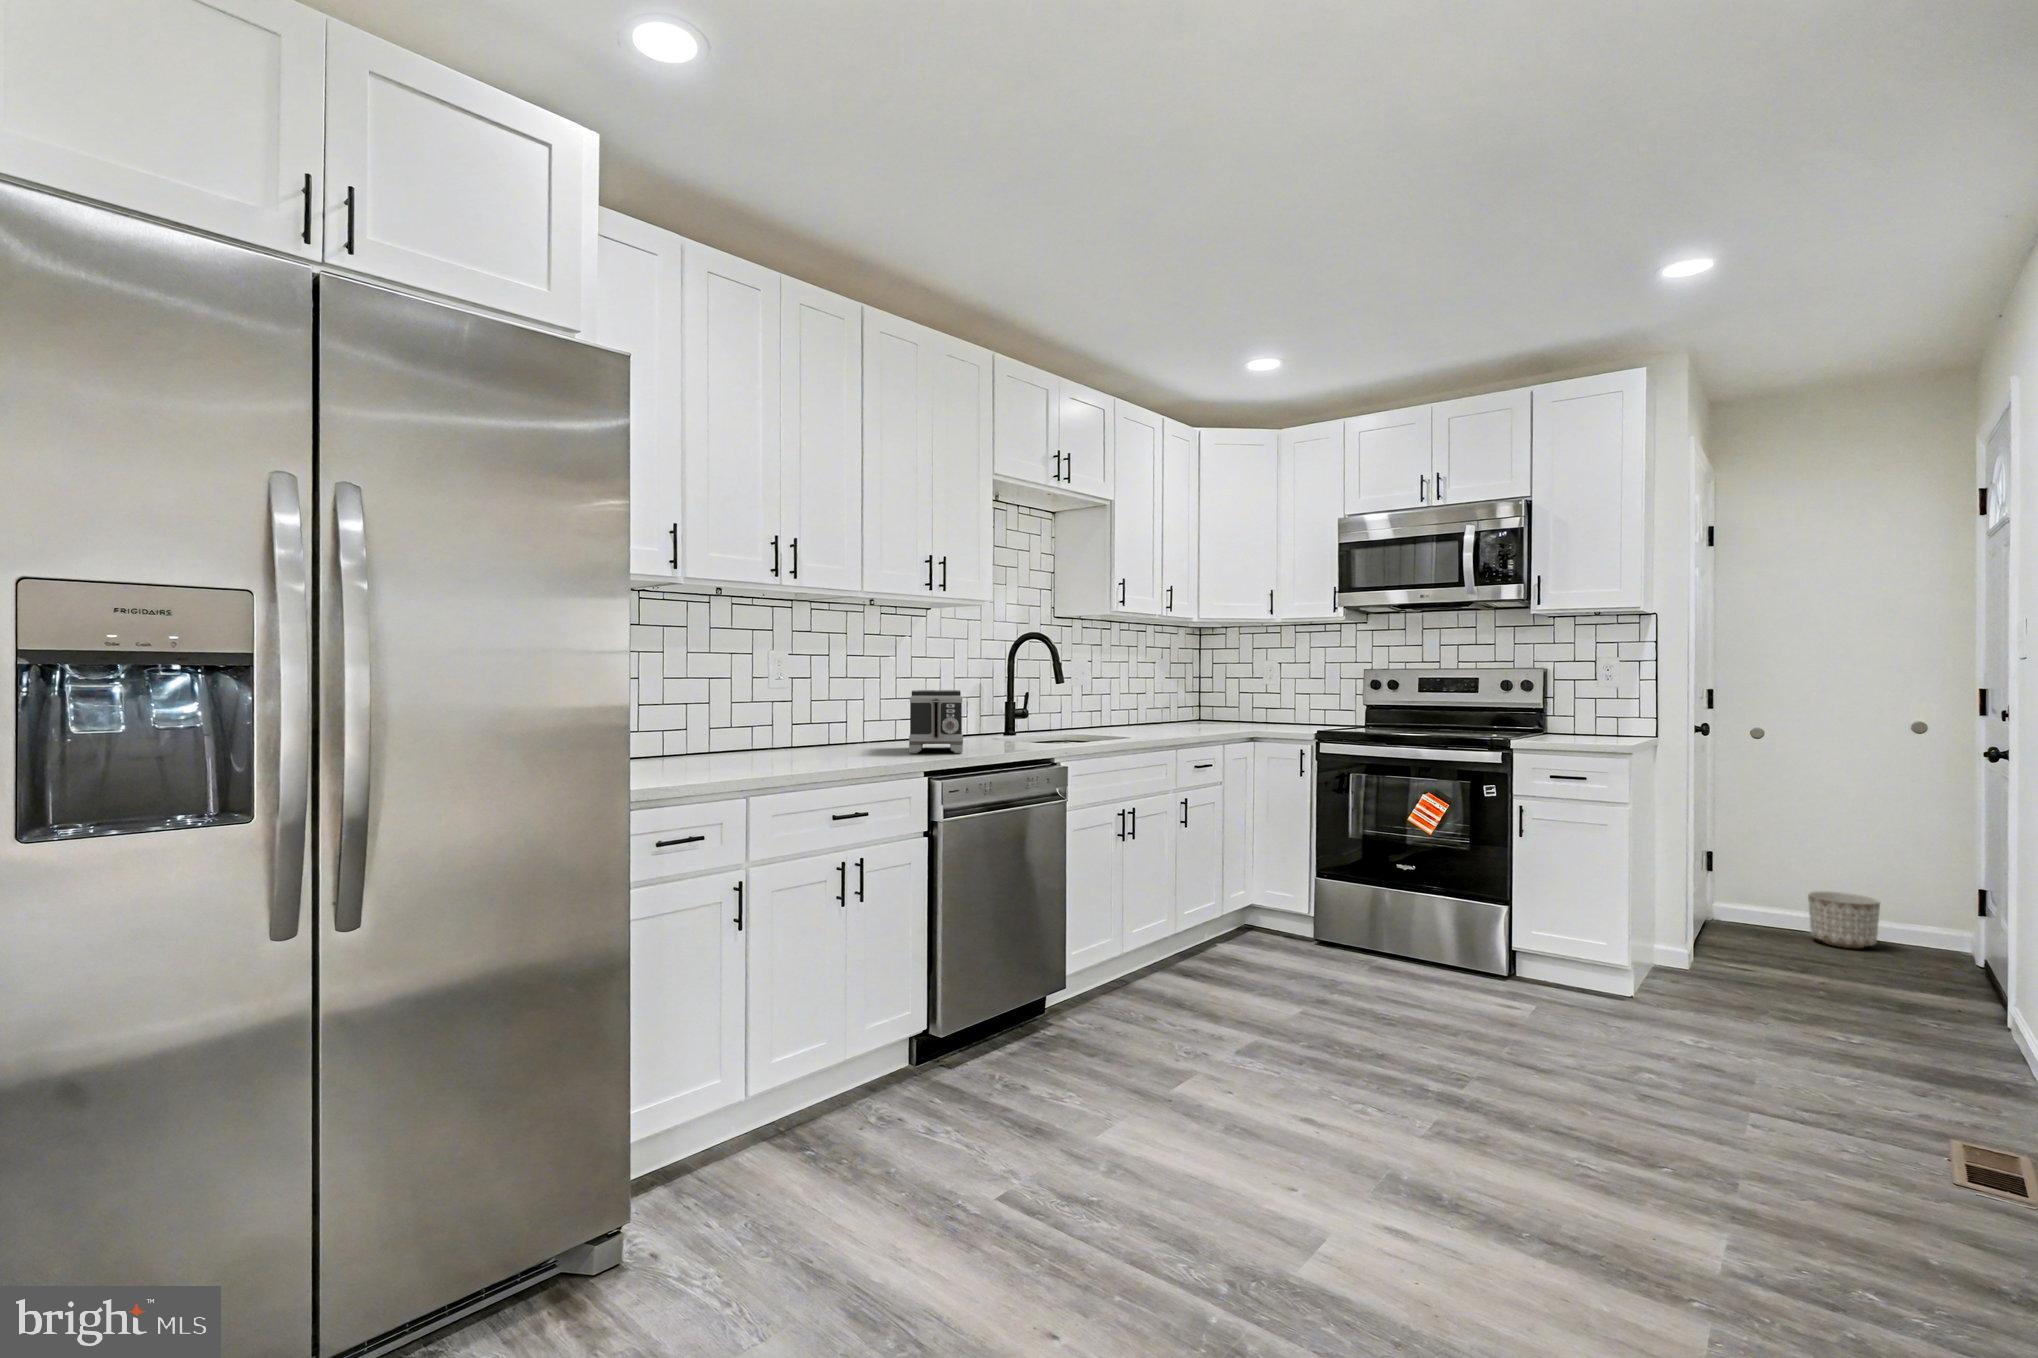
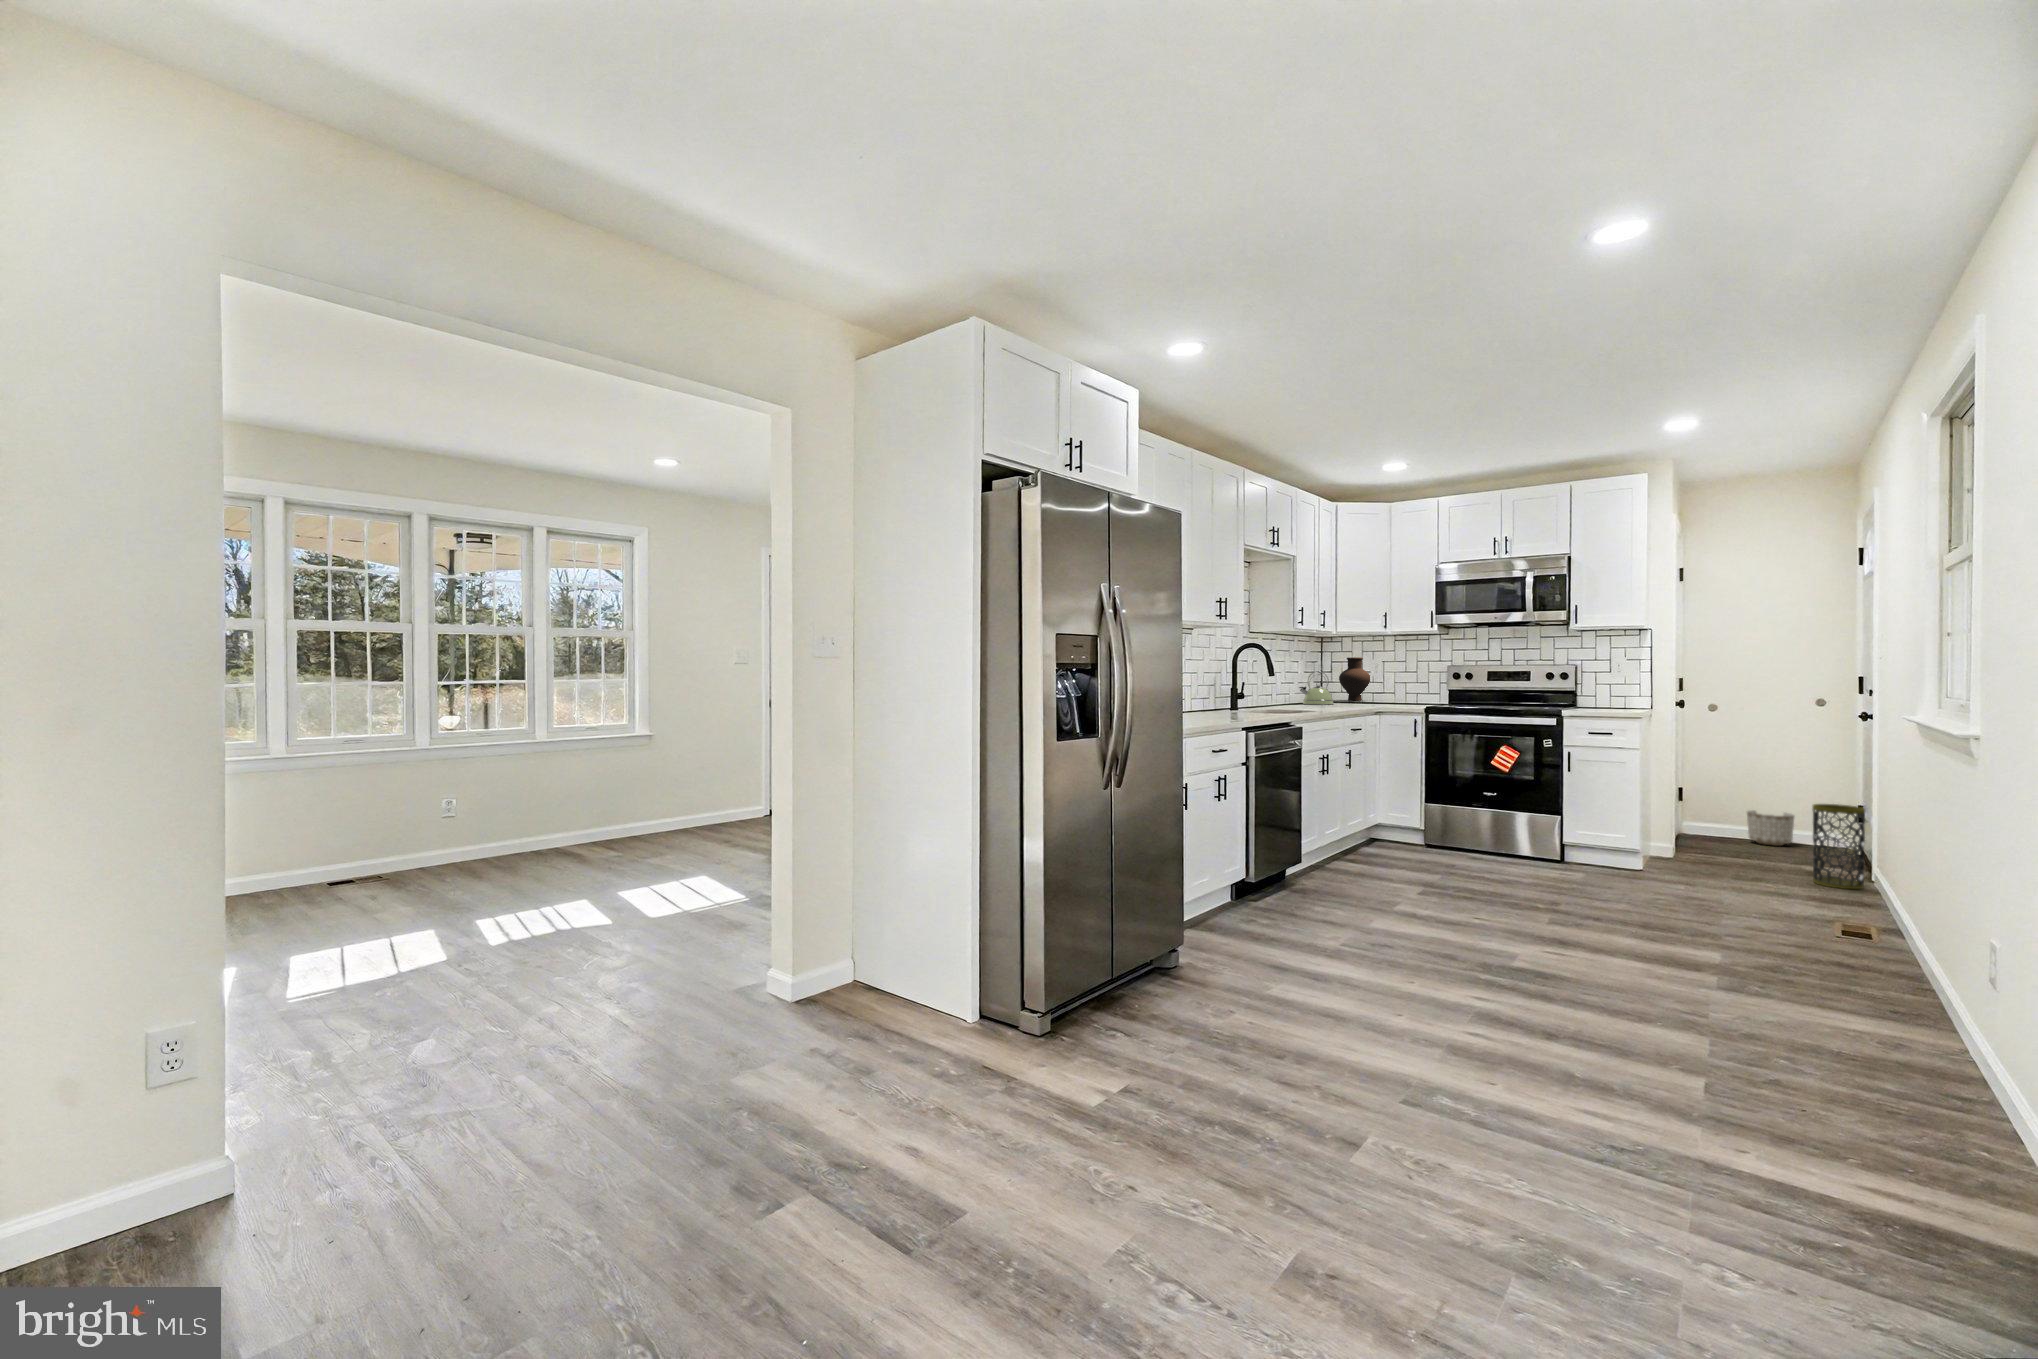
vase: none [1217,657,1261,720] -> present [1339,657,1370,701]
kettle: none [1142,676,1192,726] -> present [1299,671,1333,705]
toaster: present [909,690,963,753] -> none [1202,682,1249,720]
trash can: none [1908,899,1997,1048] -> present [1812,804,1865,889]

